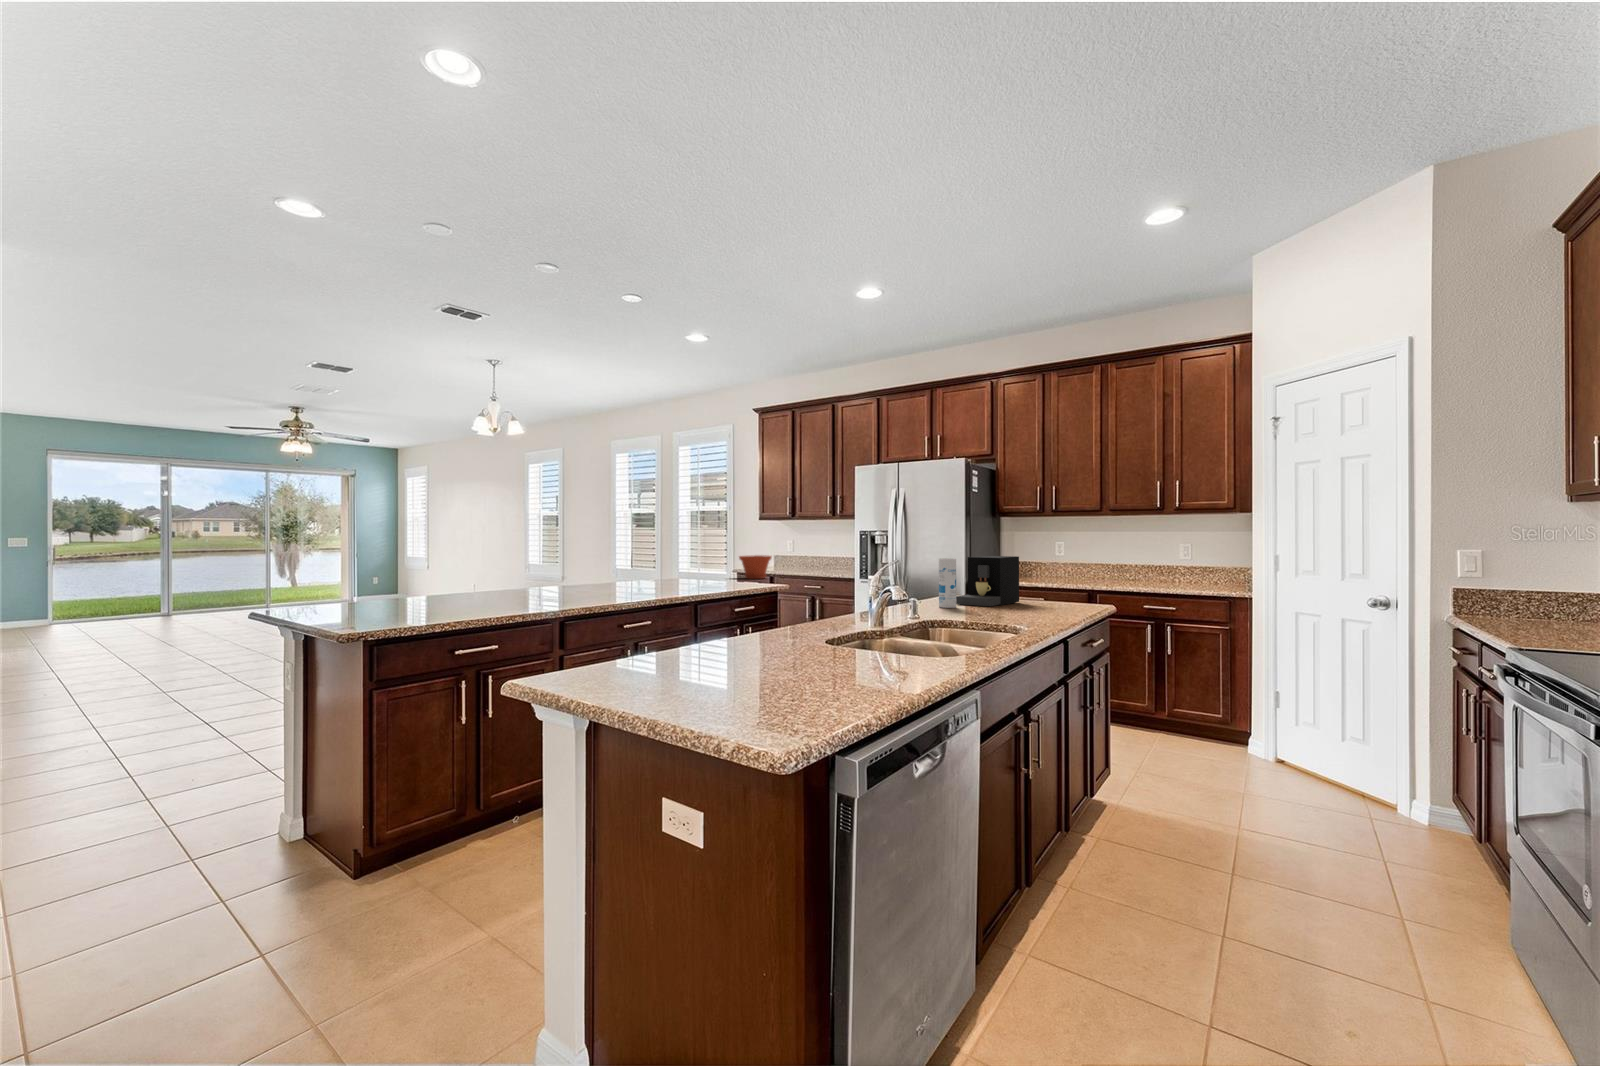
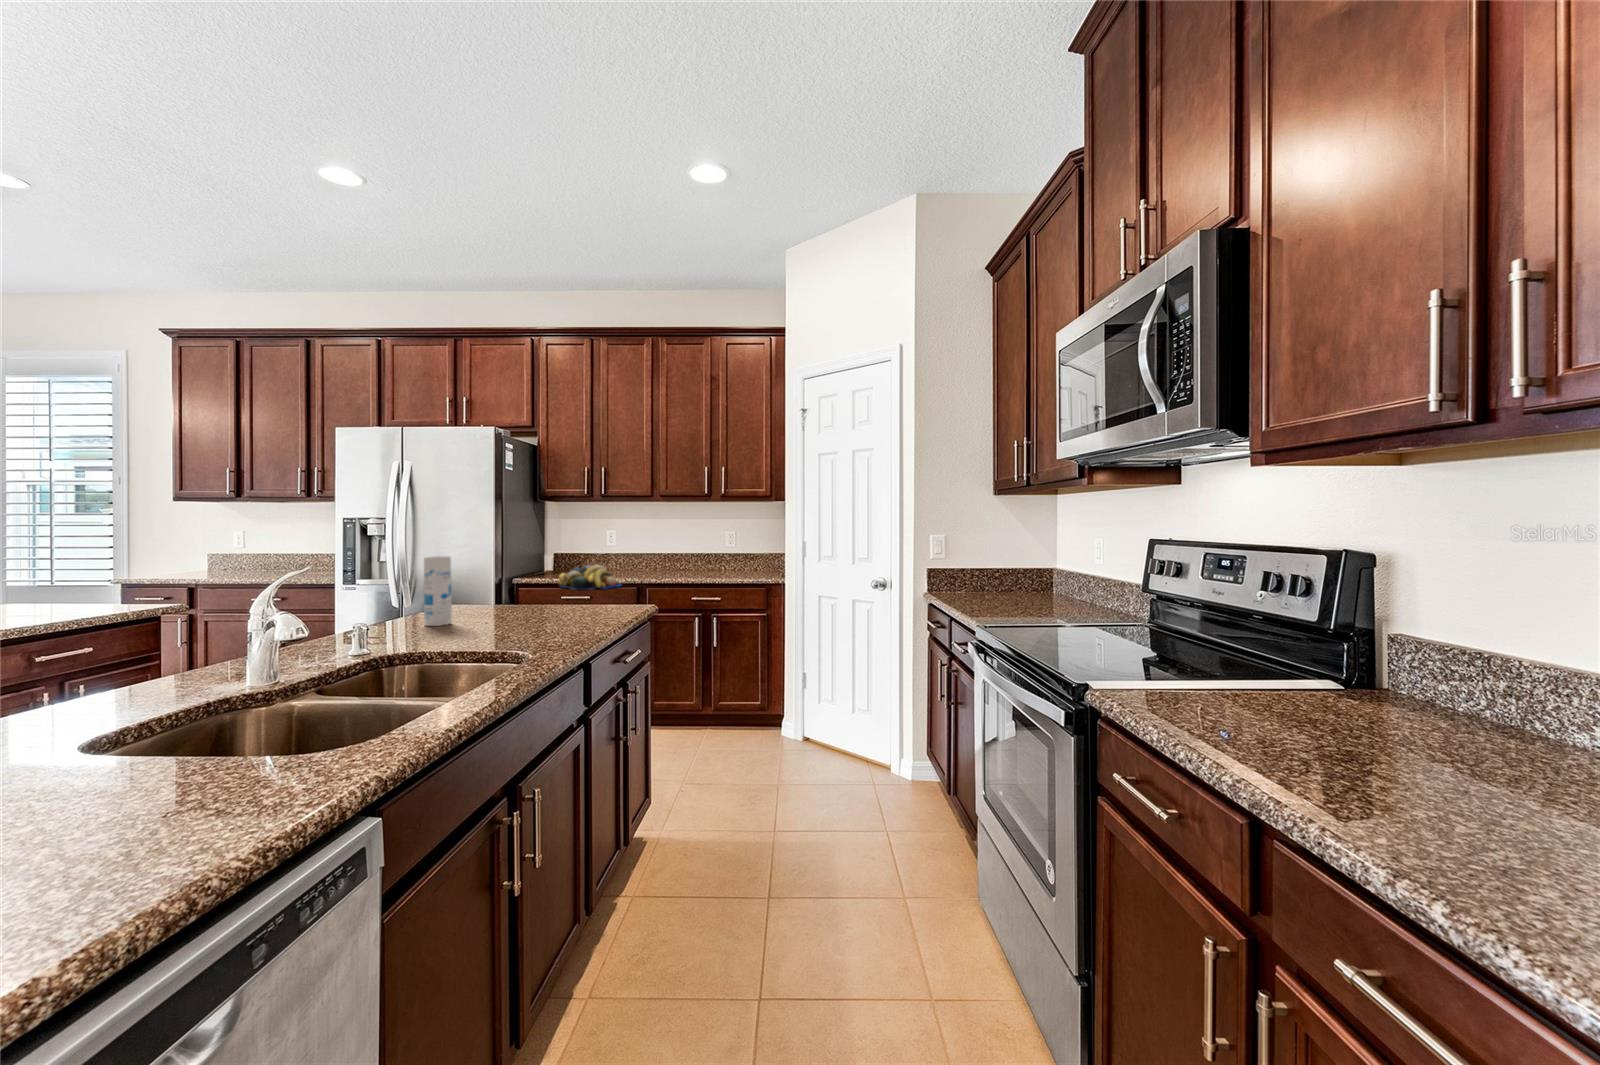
plant pot: present [739,555,772,579] -> none [124,551,196,588]
coffee maker: present [956,556,1019,606] -> none [456,550,548,618]
fruit bowl: none [1017,573,1074,594] -> present [558,565,621,590]

